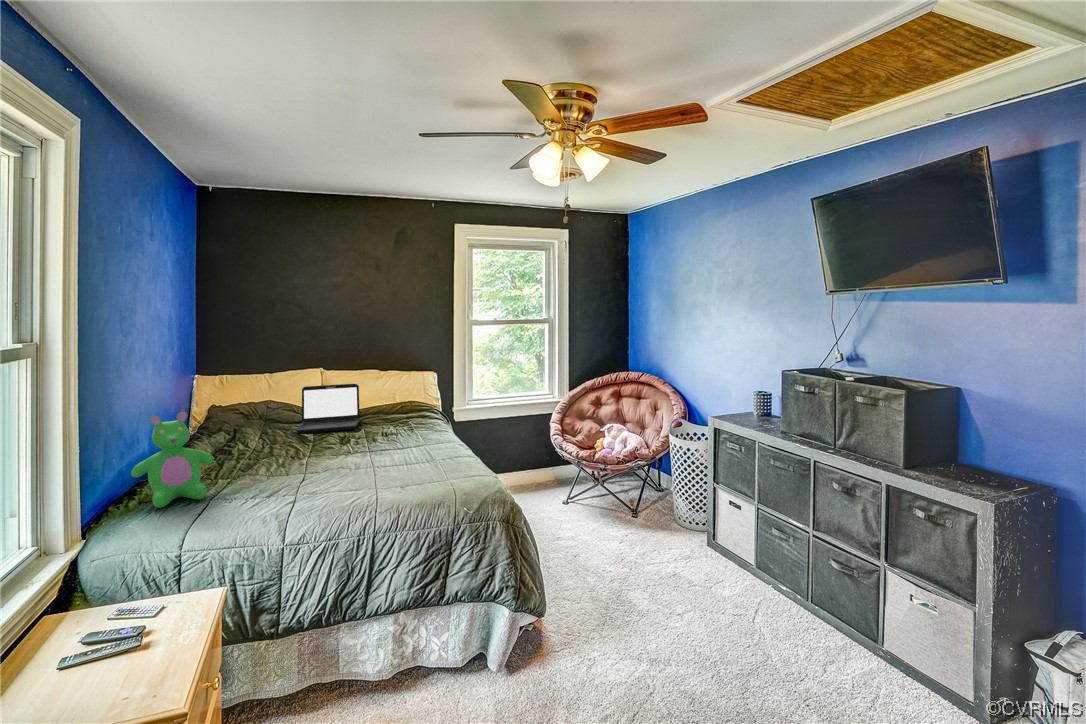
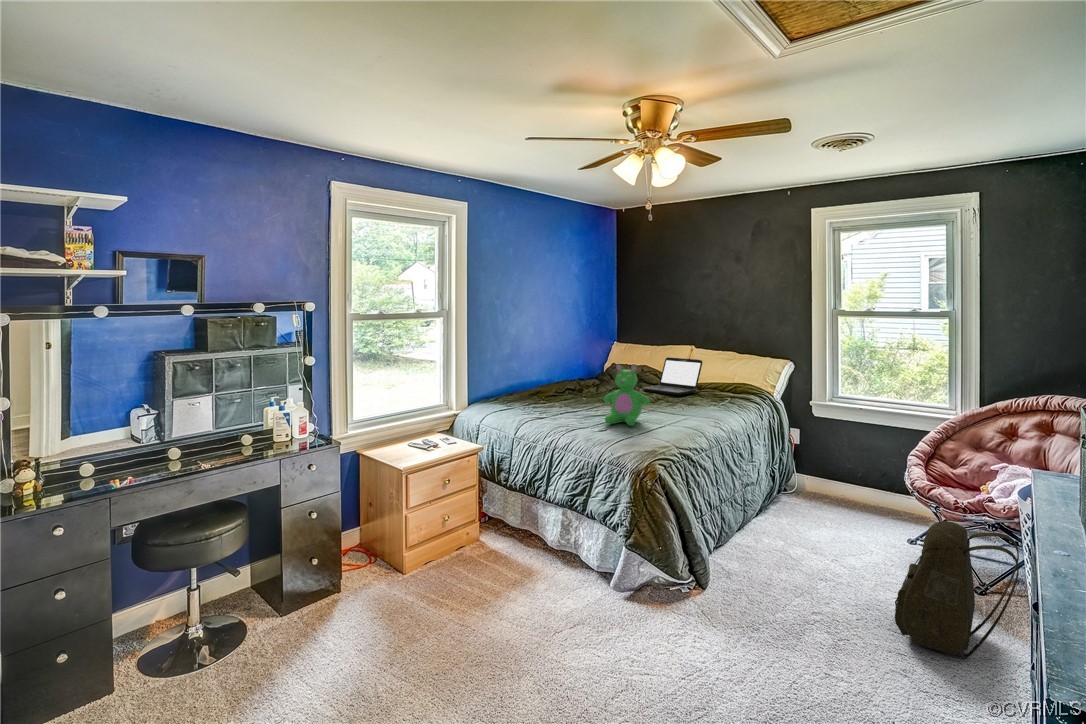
teddy bear: present [131,412,214,508] -> present [604,364,650,426]
backpack: none [646,467,725,563] -> present [895,521,1019,659]

